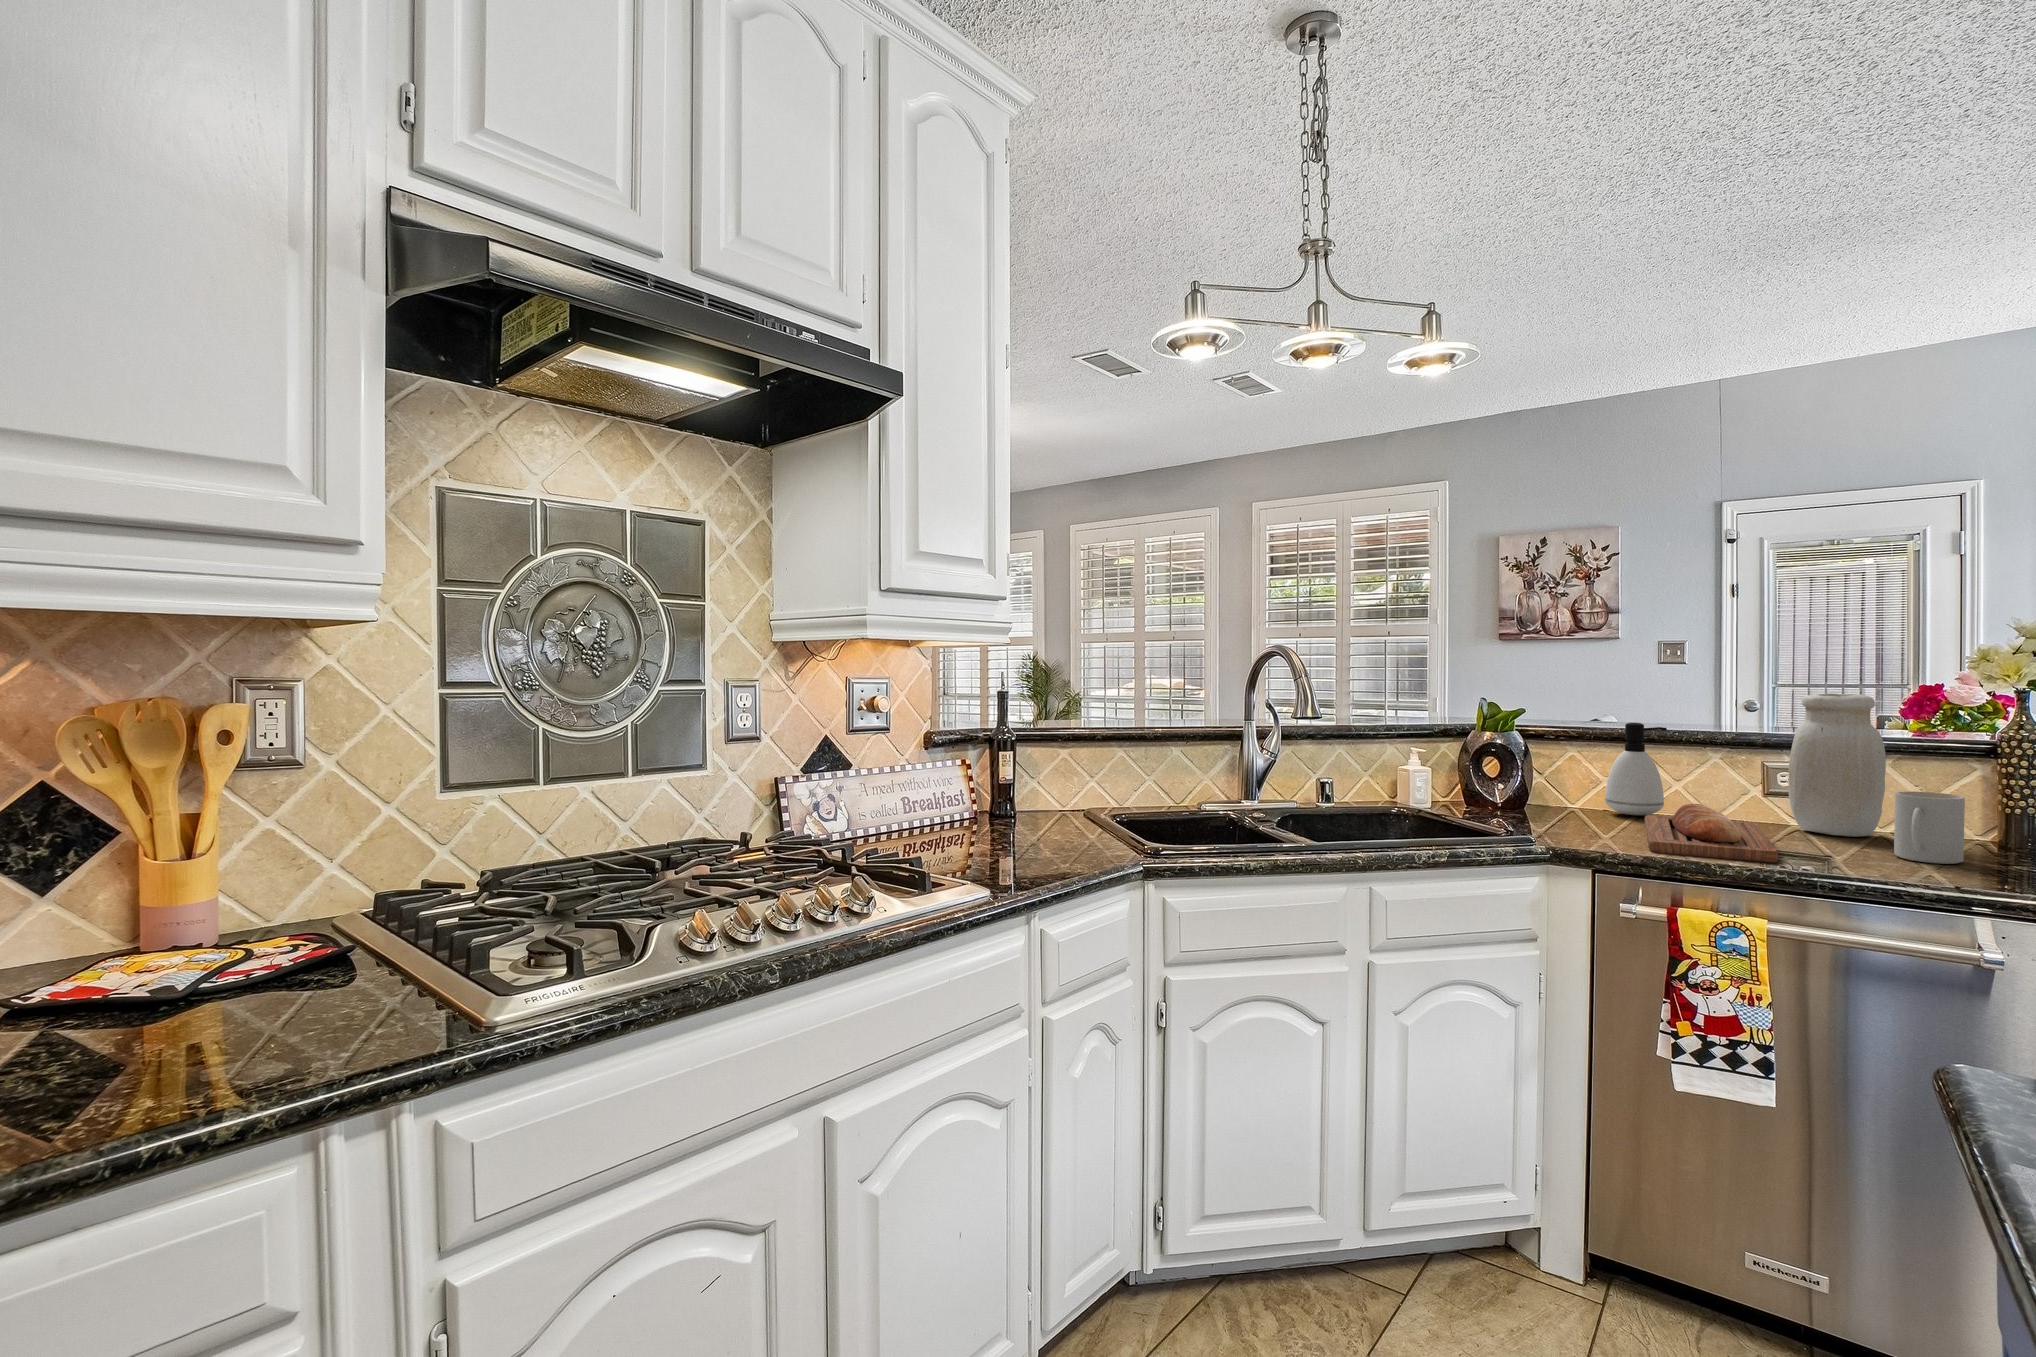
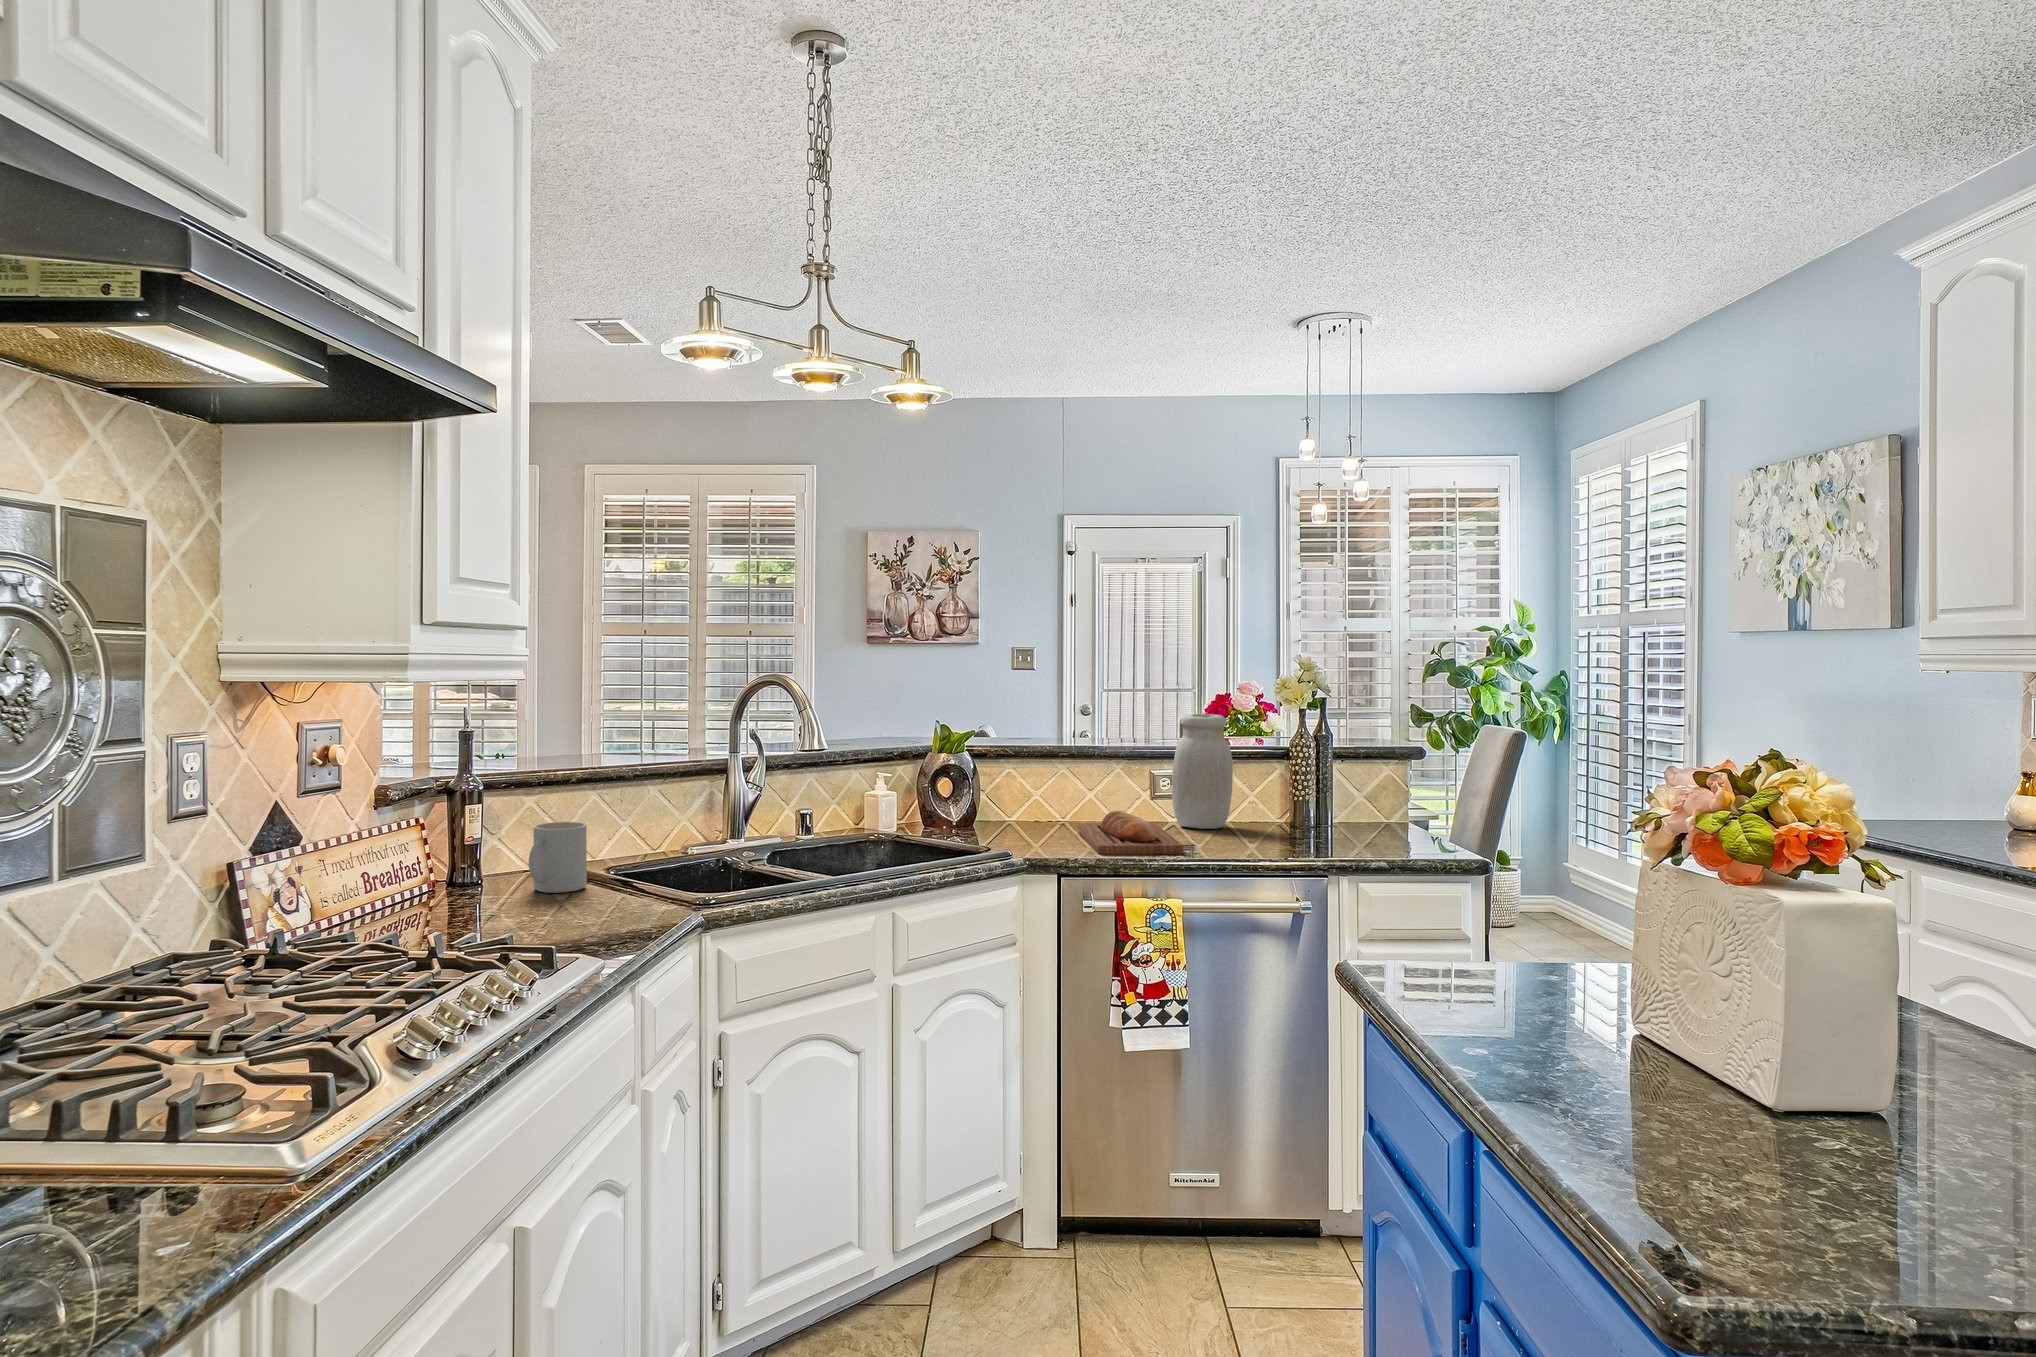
soap dispenser: present [1605,723,1667,815] -> none [1042,742,1088,824]
mug: present [1894,791,1965,864] -> present [529,822,587,893]

